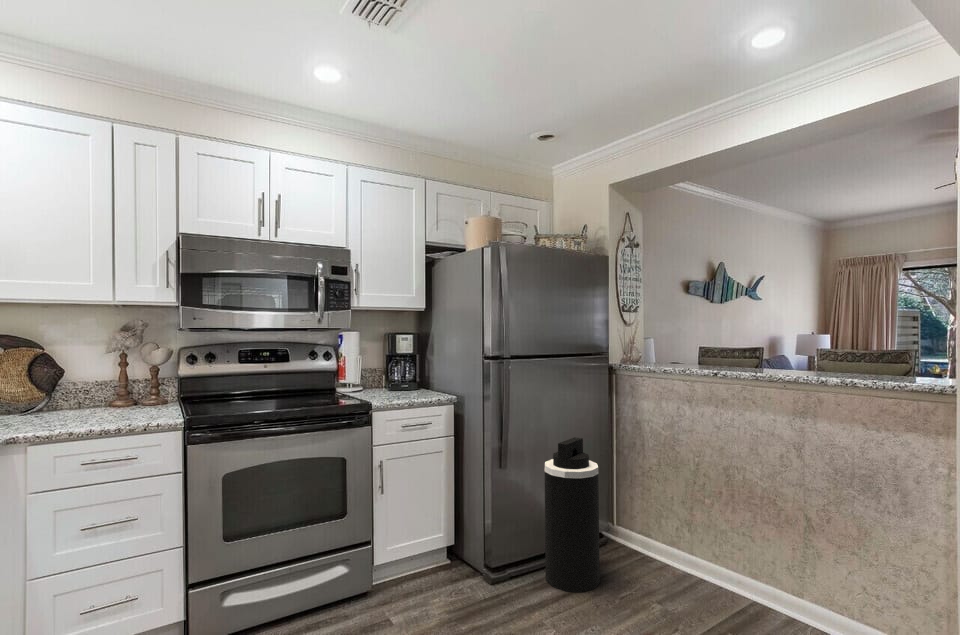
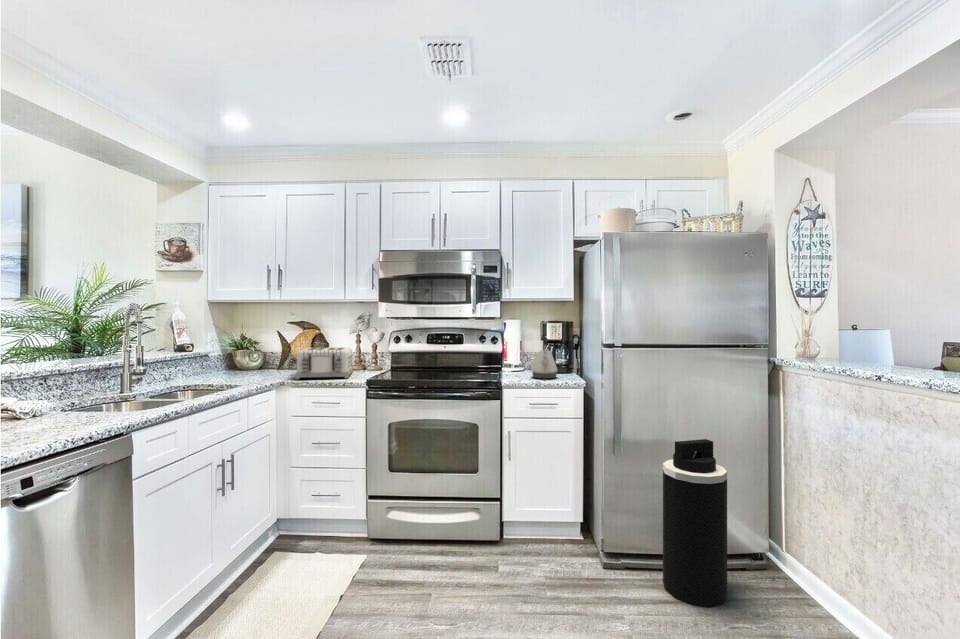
kettle: none [389,348,419,395] -> present [532,337,557,379]
toaster: none [34,373,142,430] -> present [296,348,353,379]

